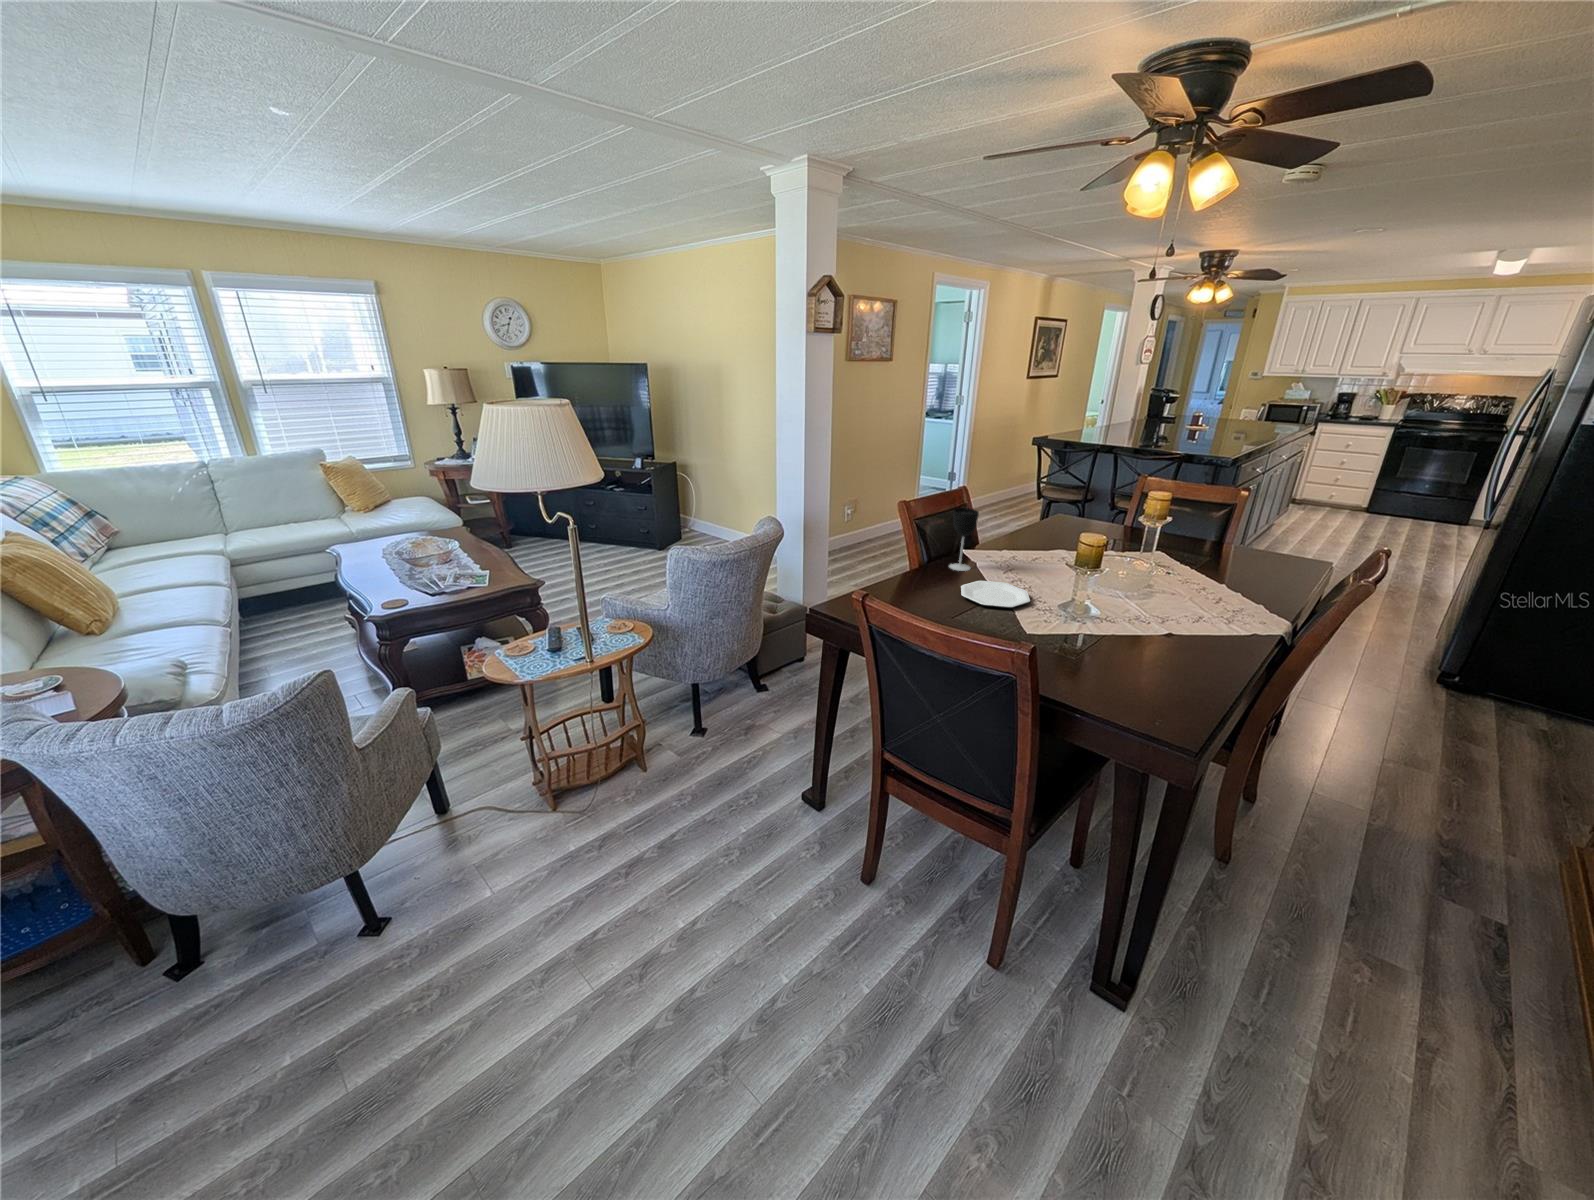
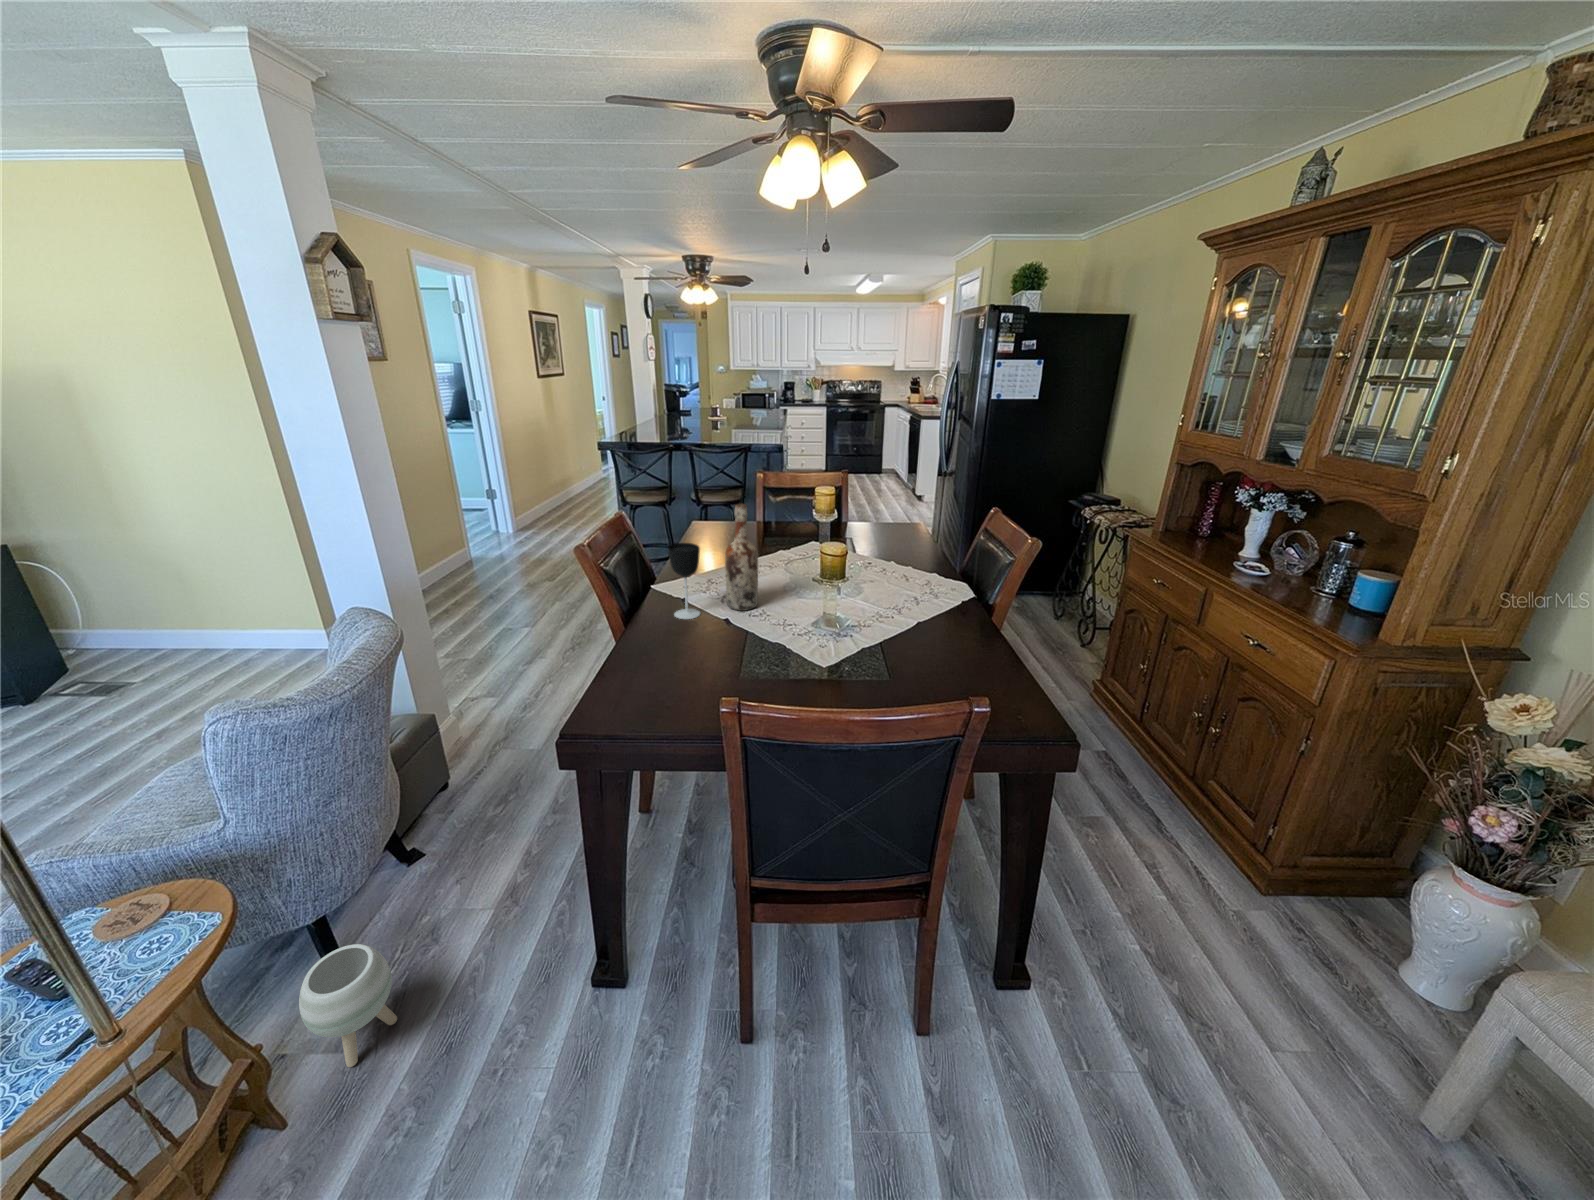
wine bottle: none [996,483,1032,578] -> present [725,503,758,611]
plate: present [961,581,1030,608] -> none [725,619,806,656]
planter: none [674,691,716,755] -> present [299,944,397,1067]

